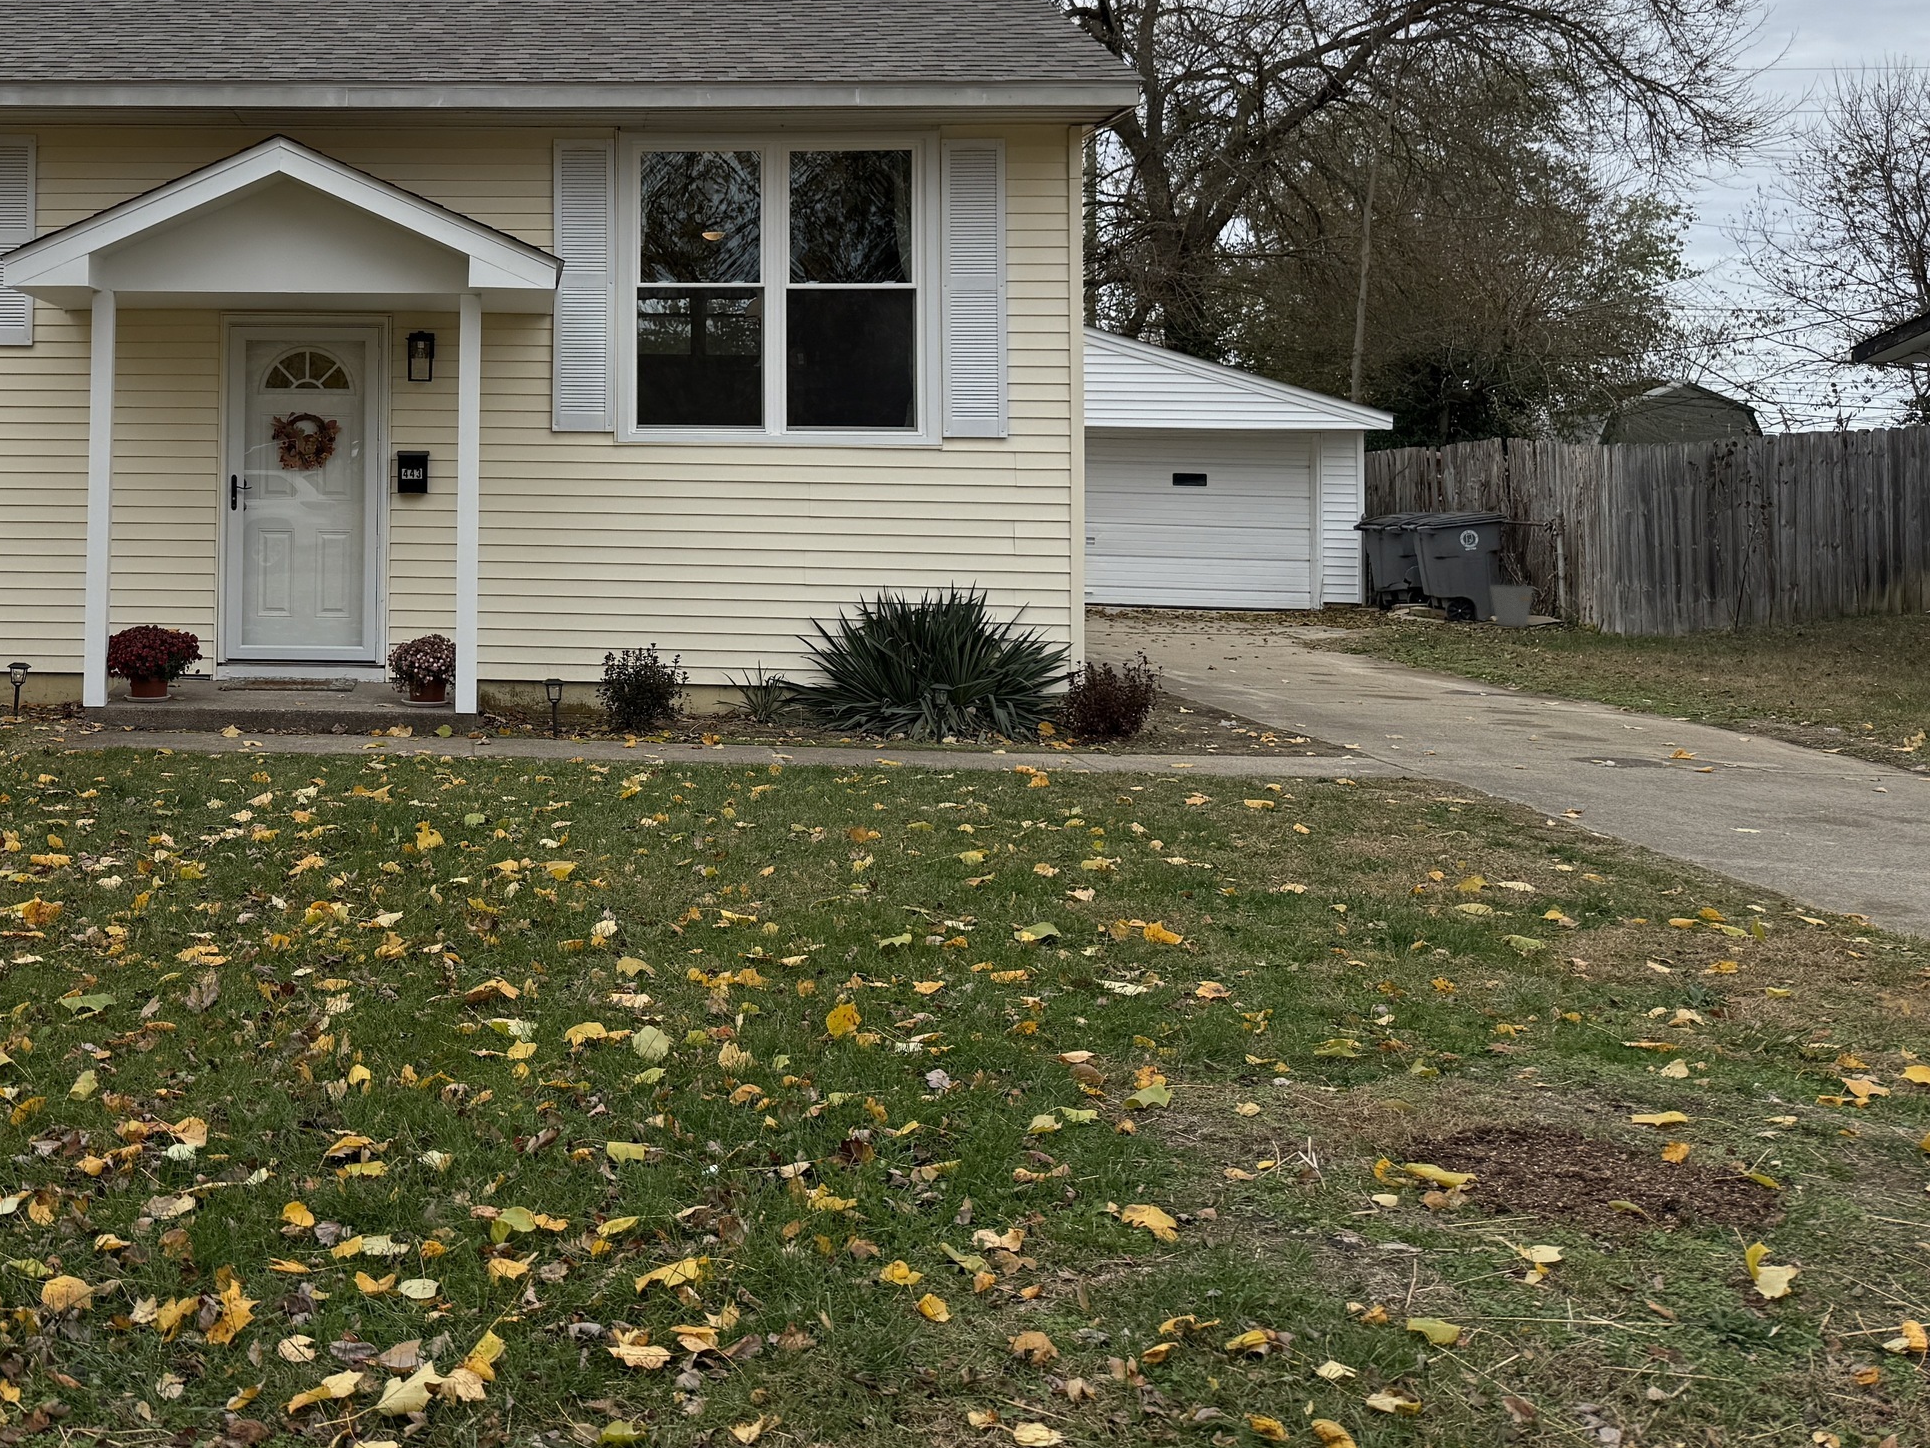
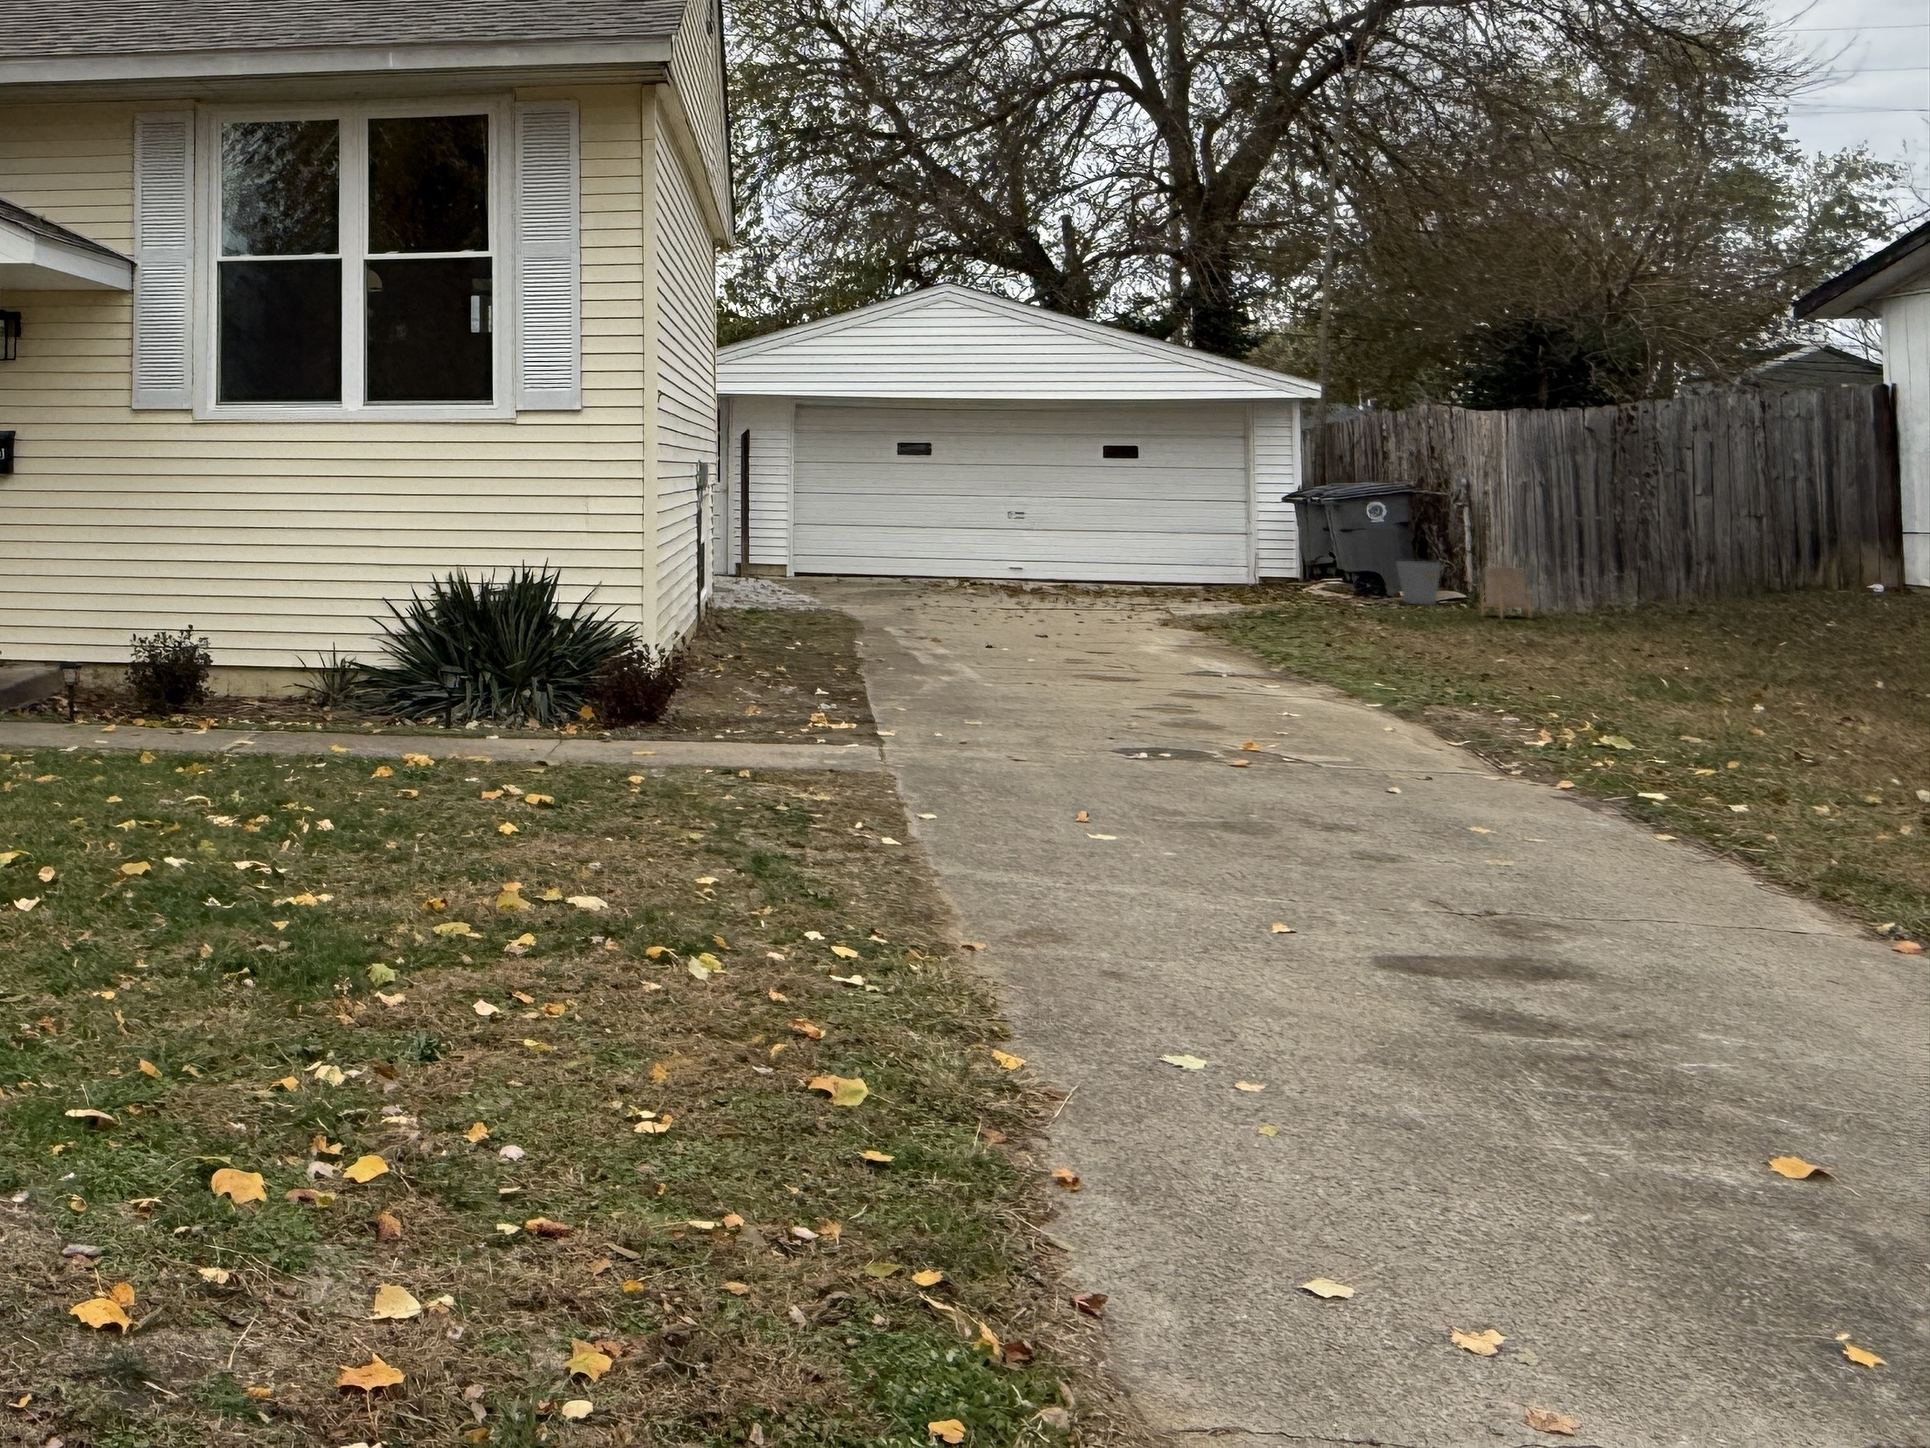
planter: none [1587,591,1635,639] -> present [1480,567,1531,617]

